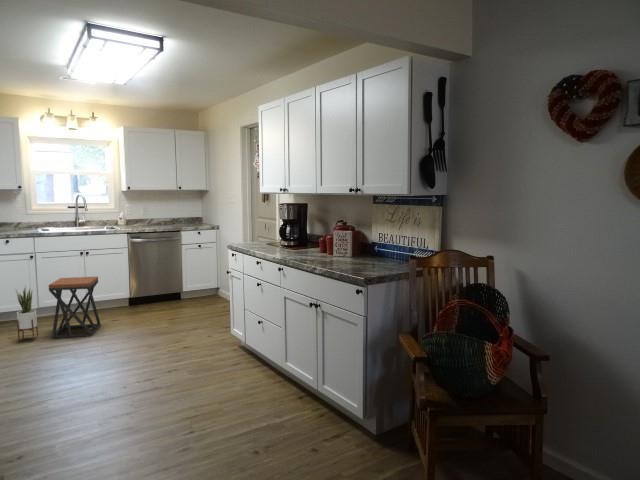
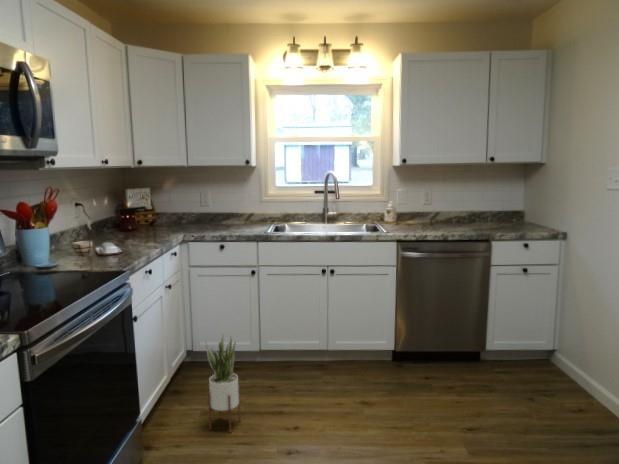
stool: present [49,277,101,339] -> none [255,320,341,446]

